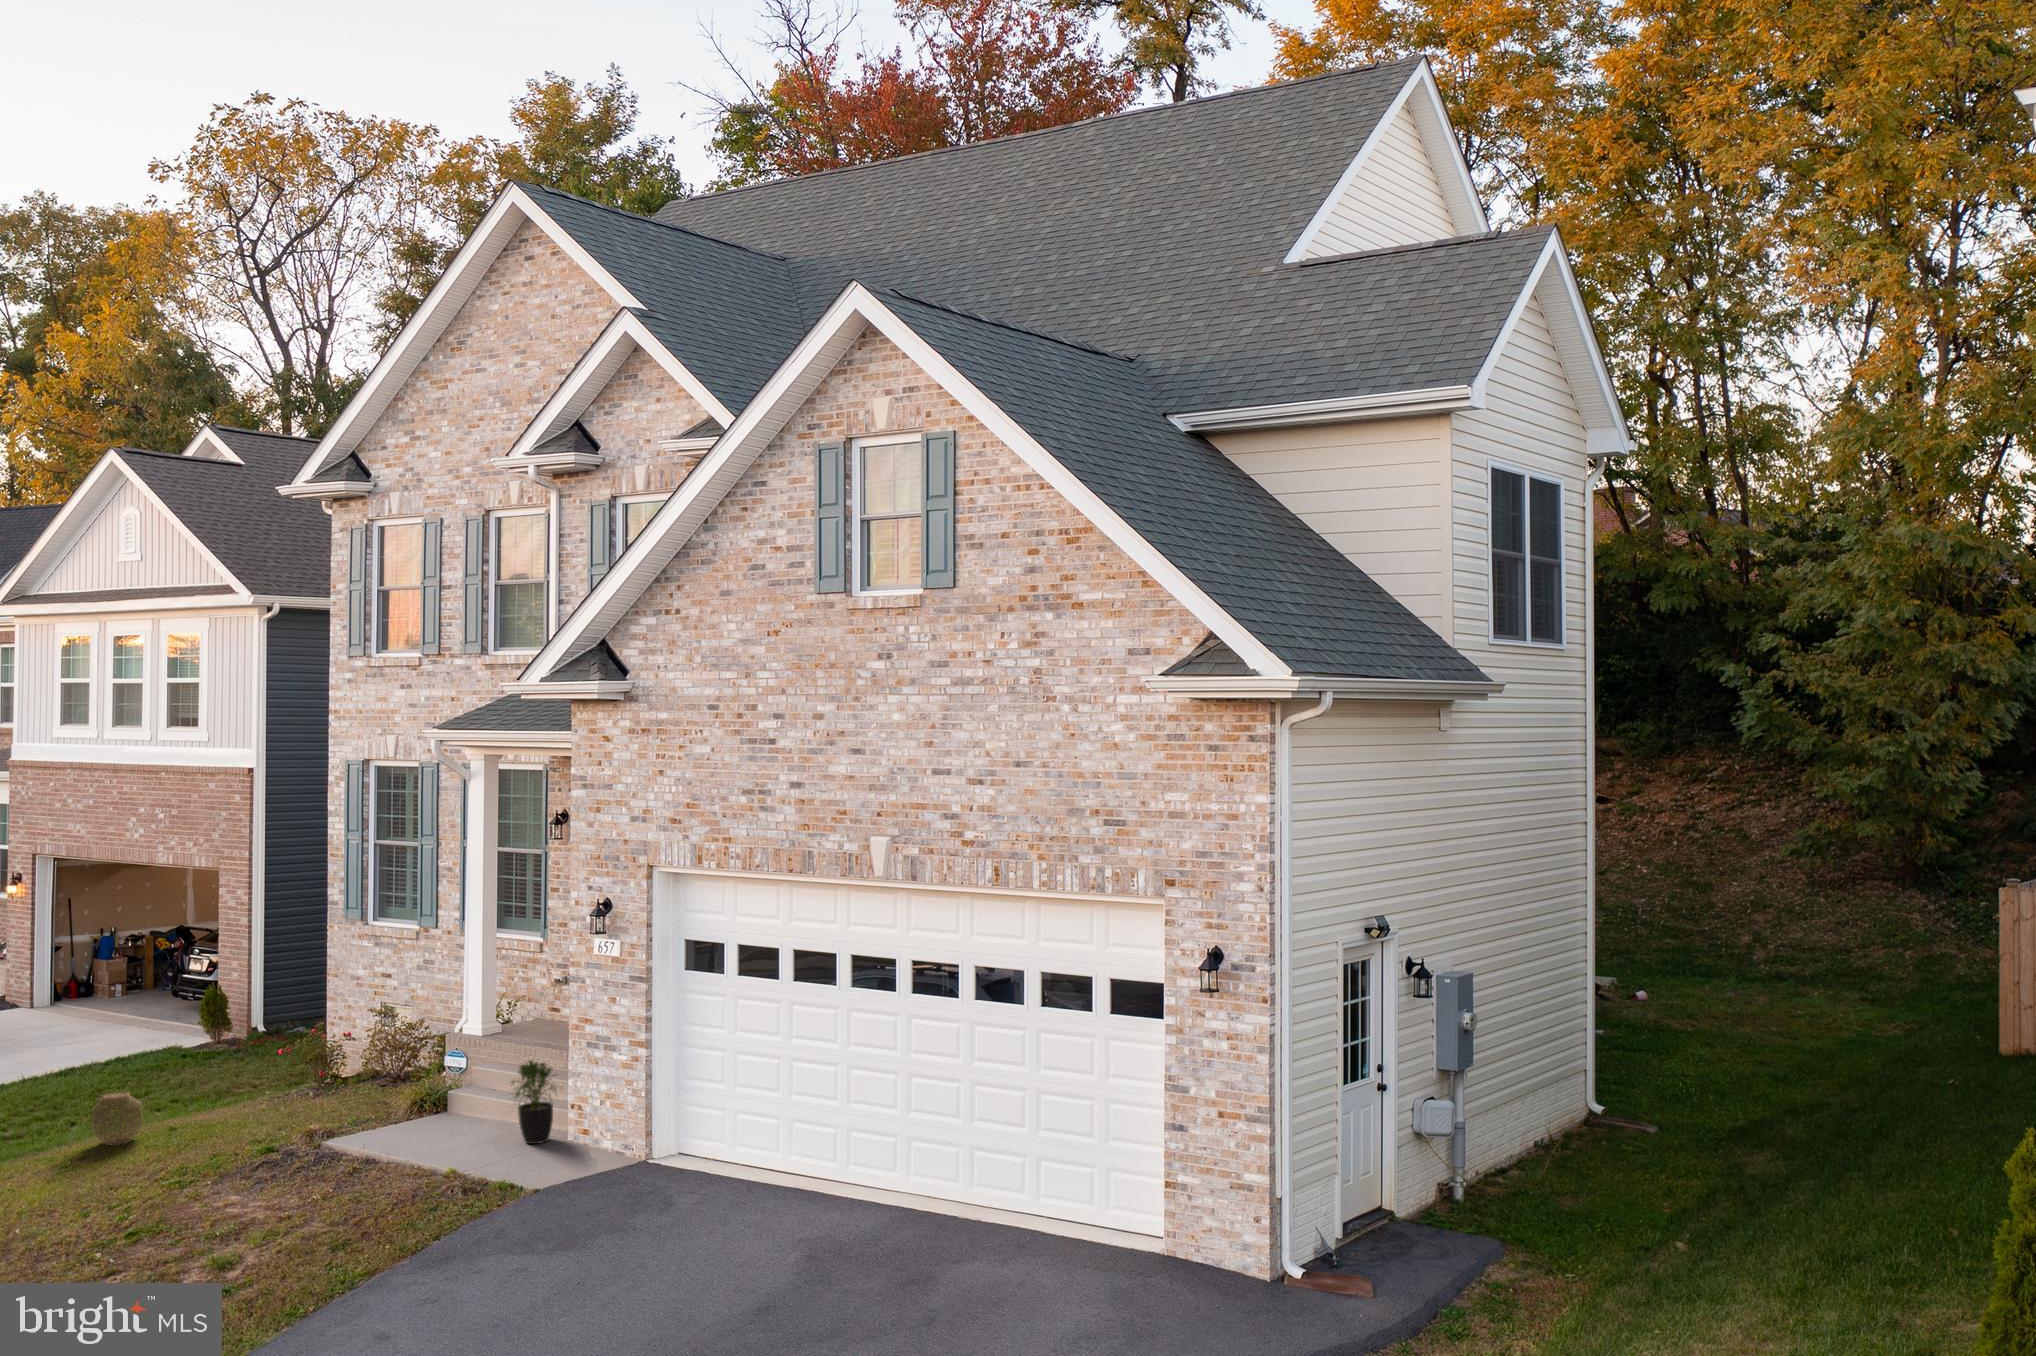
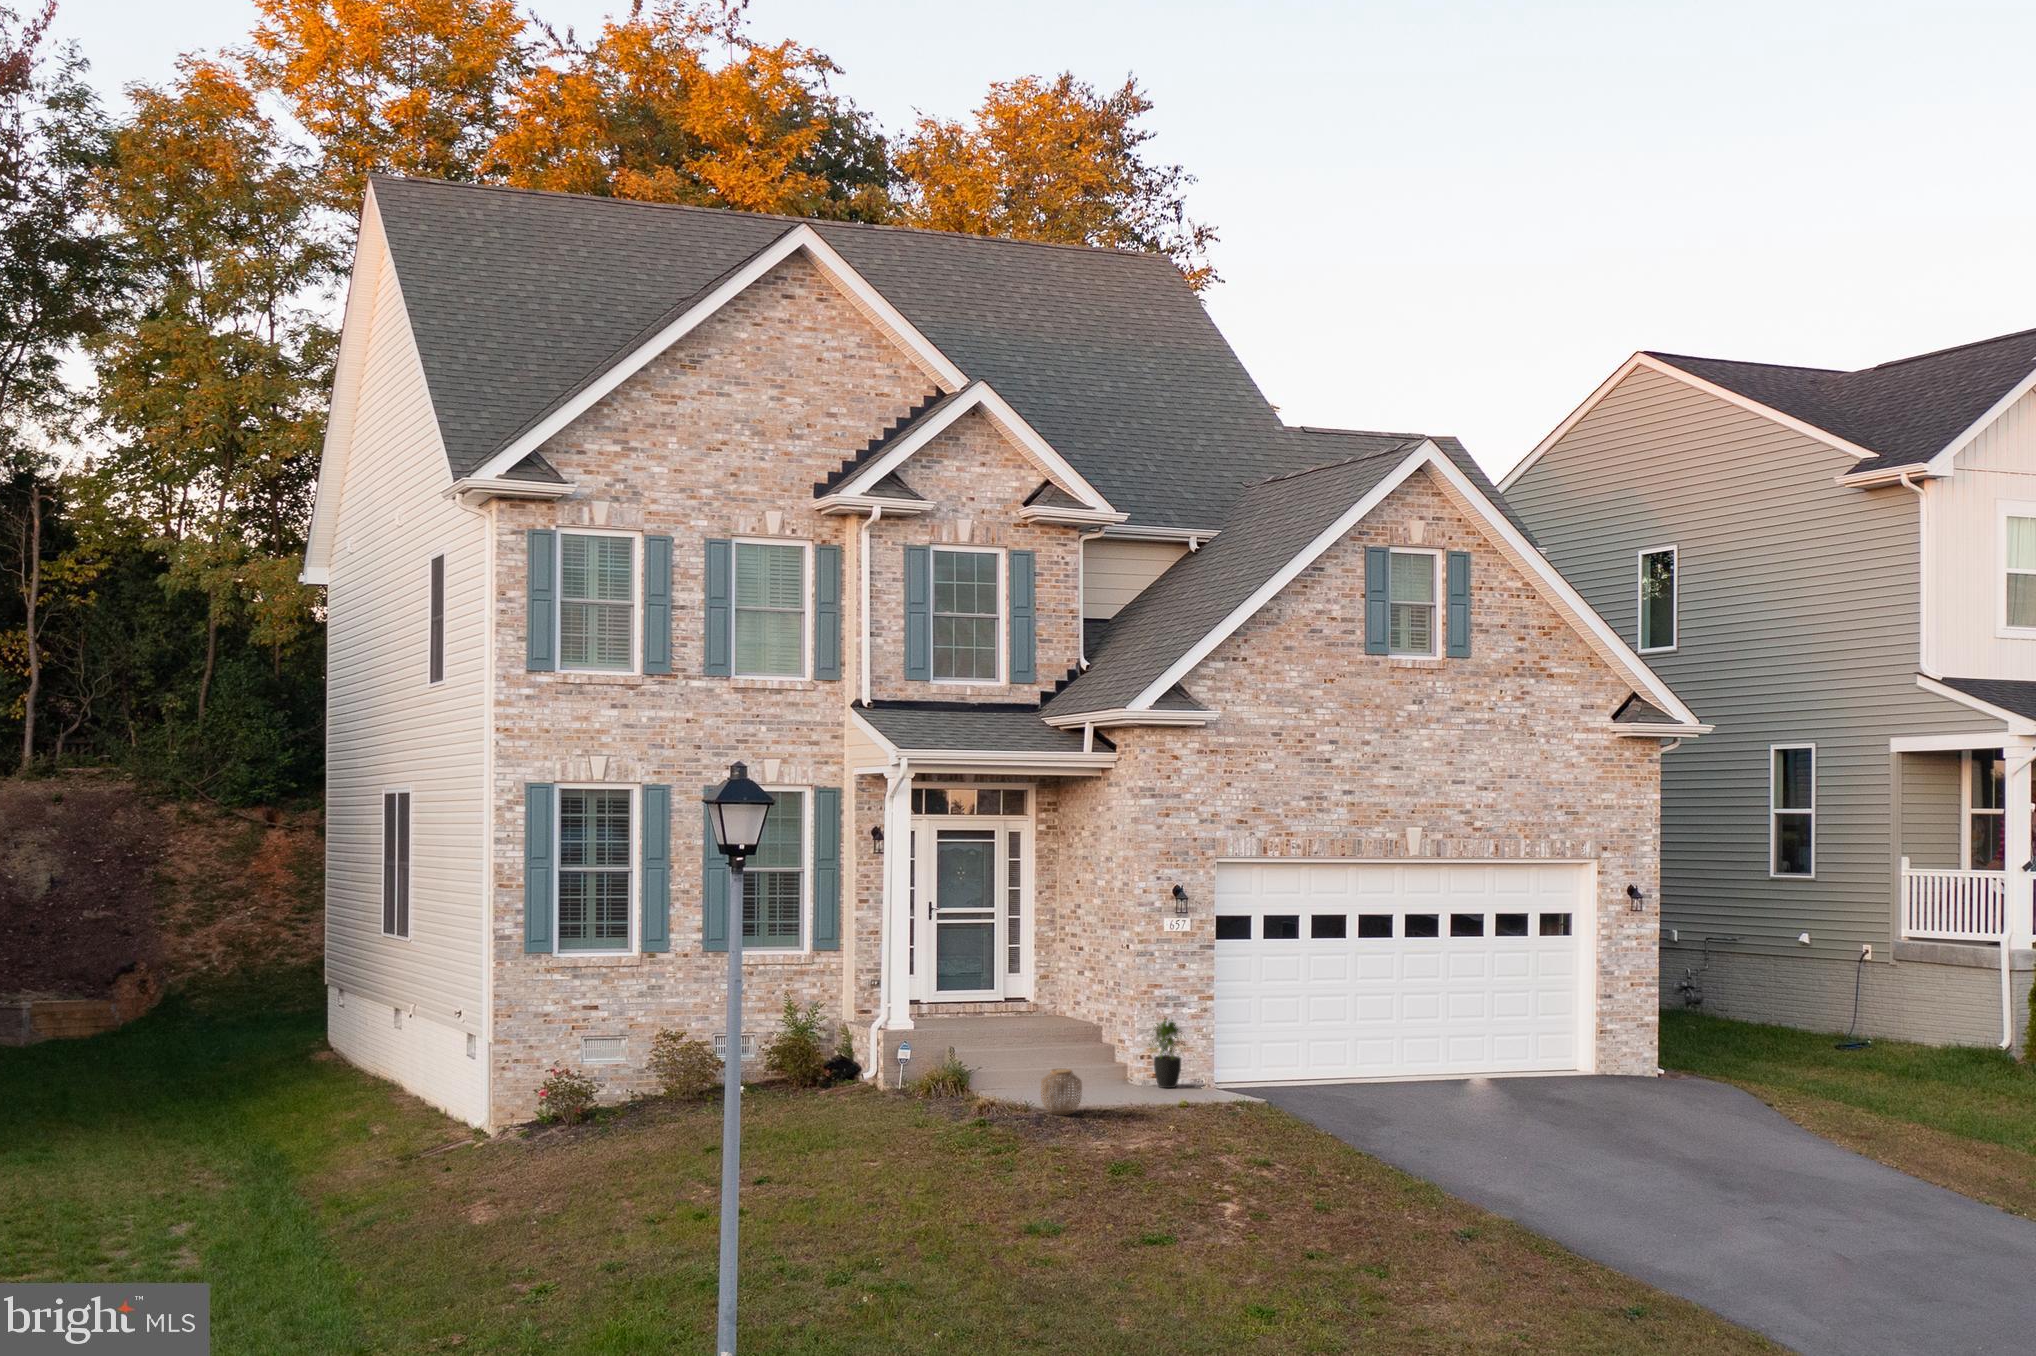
woven basket: present [91,1092,142,1145] -> present [1041,1069,1082,1115]

